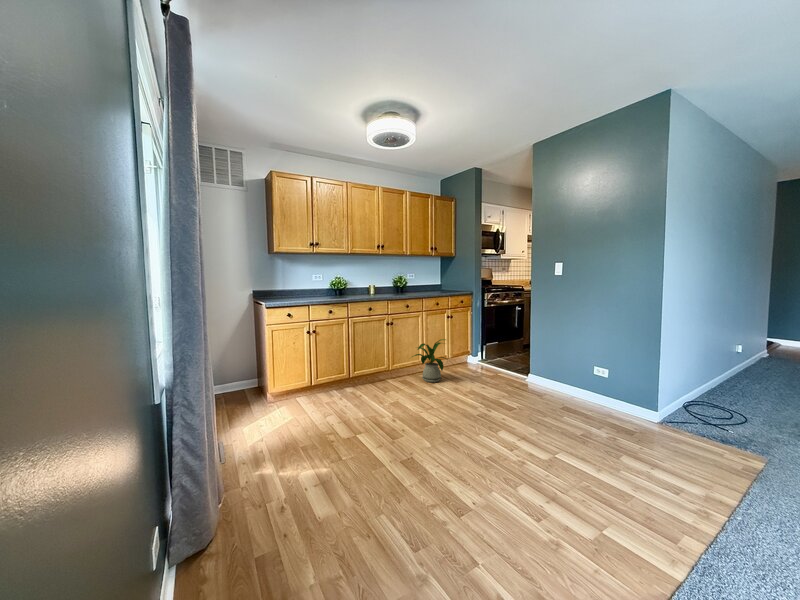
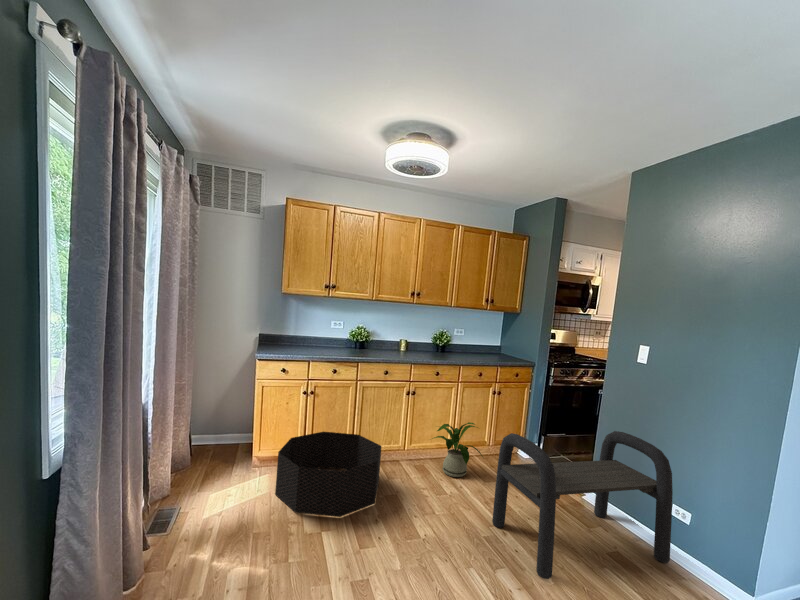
bench: none [477,326,595,429] -> present [492,431,673,579]
basket: none [300,362,386,427] -> present [275,432,381,517]

